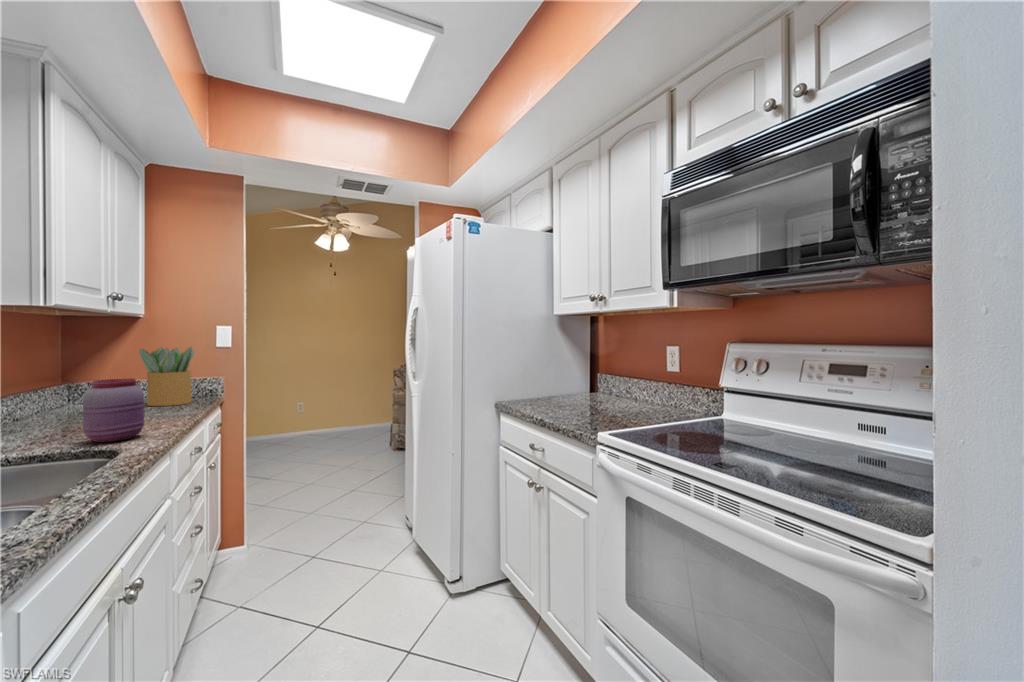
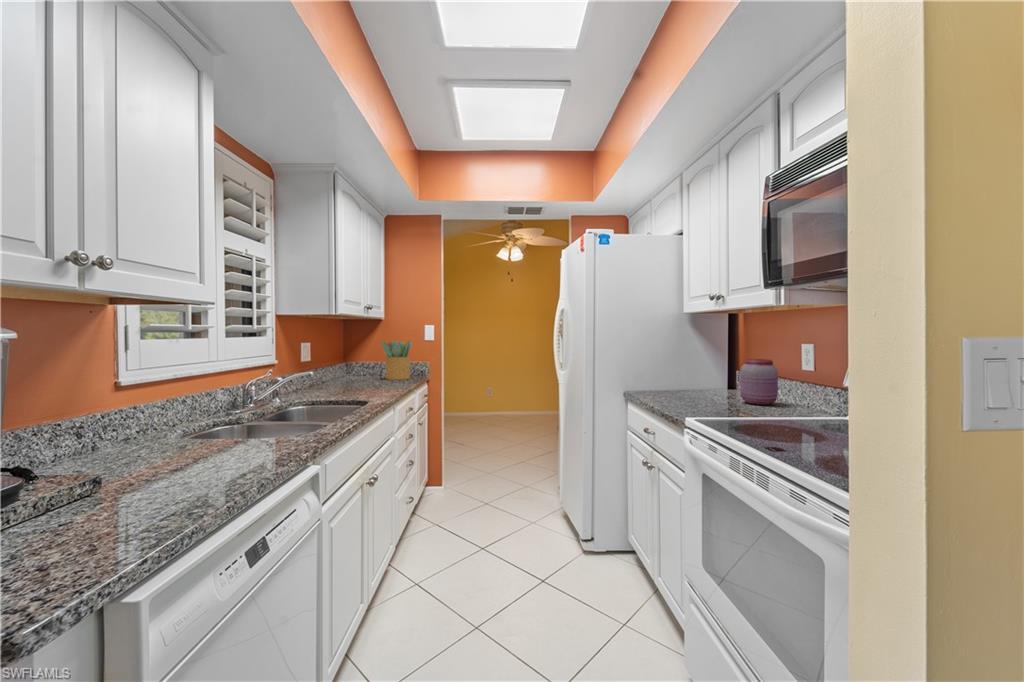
jar: present [83,379,144,442] -> present [740,359,778,405]

